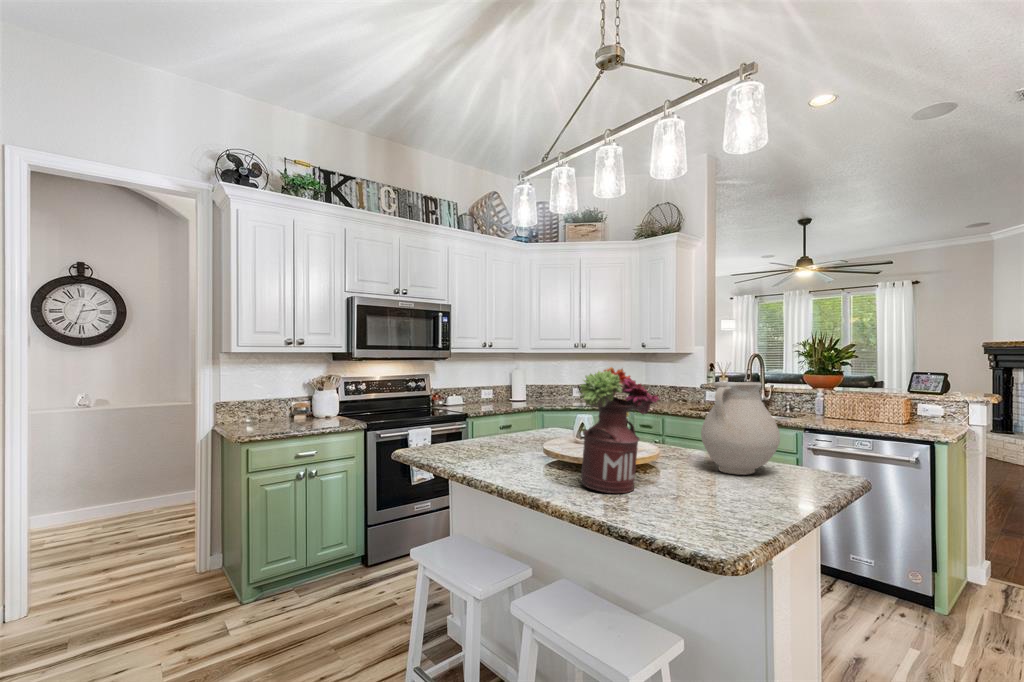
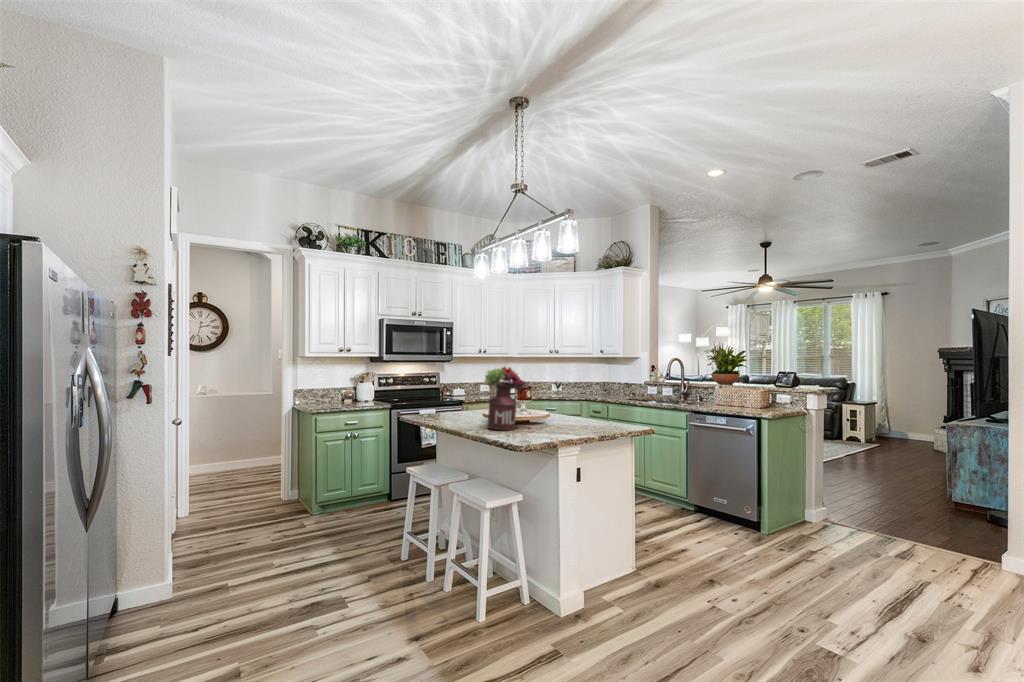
vase: present [701,382,780,475] -> none [565,375,606,426]

